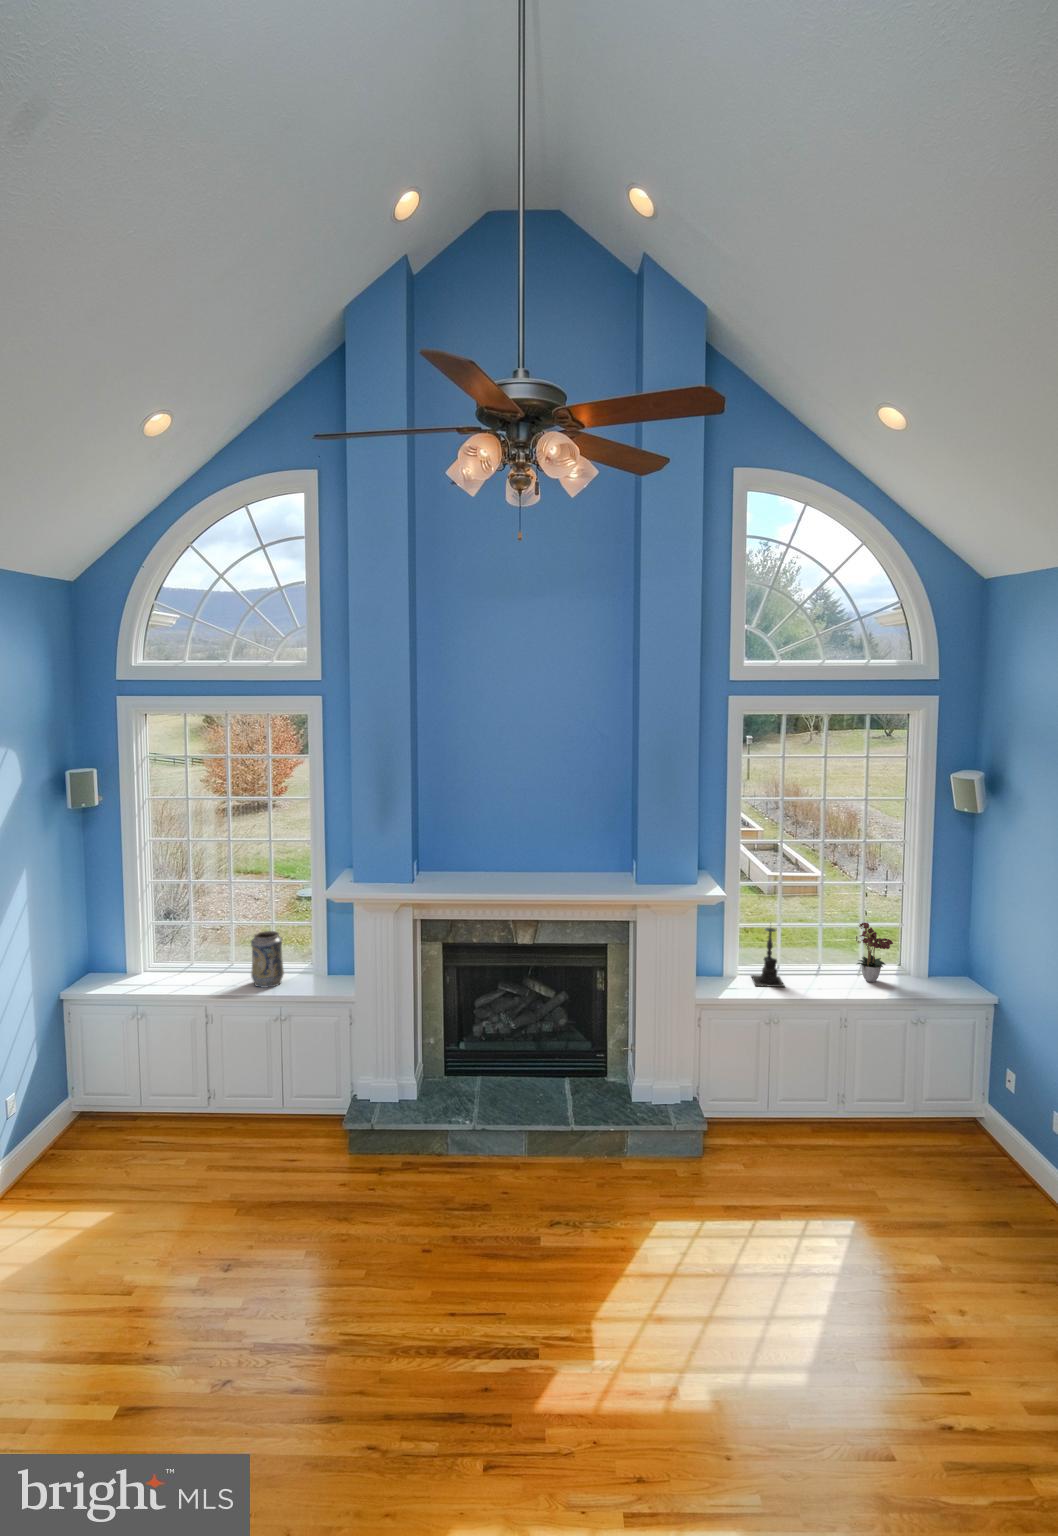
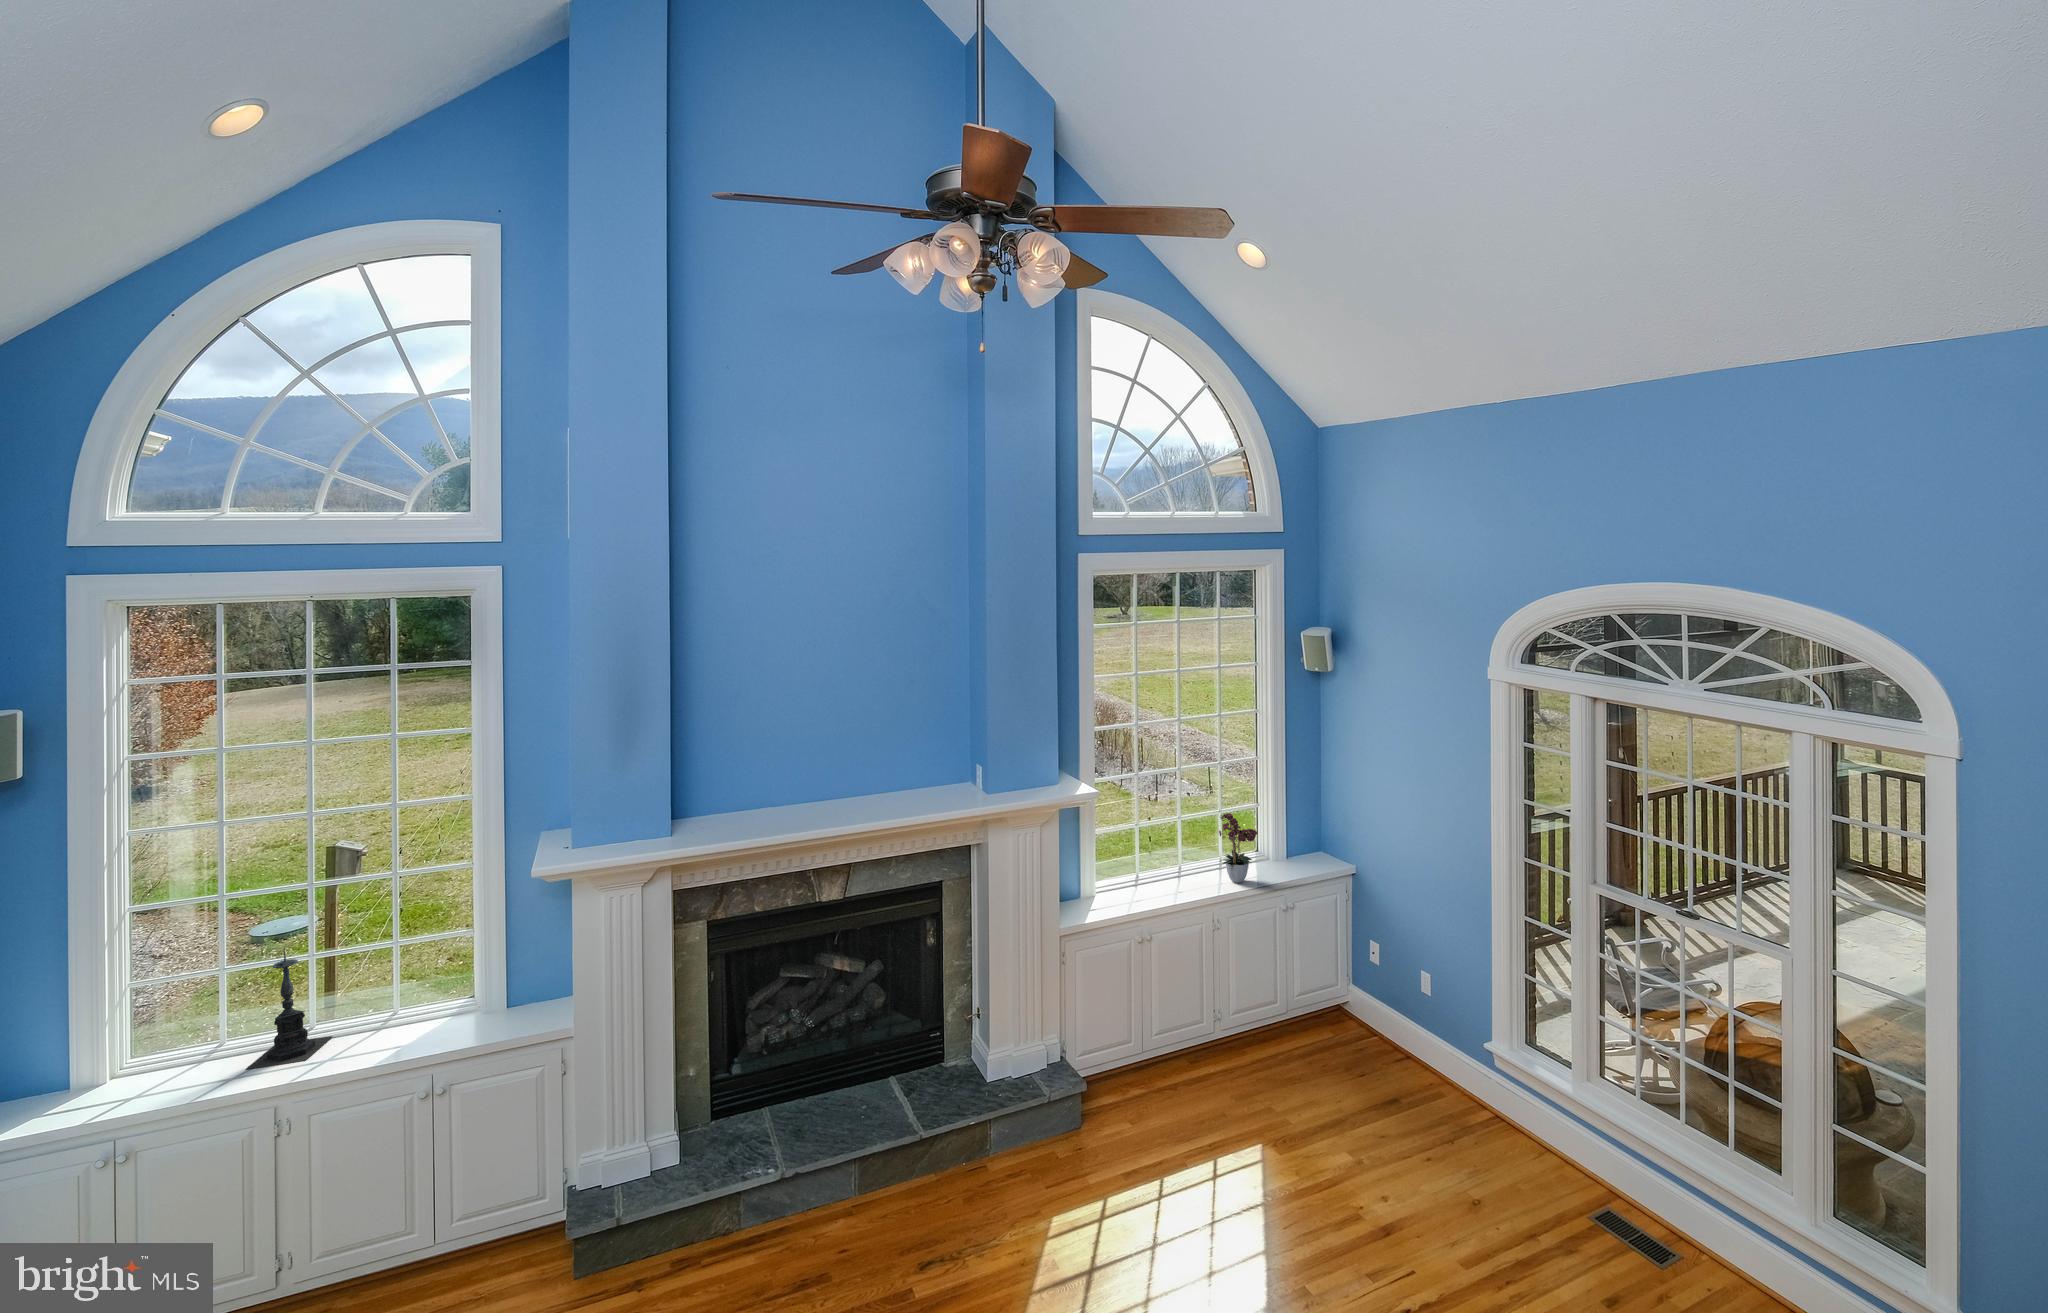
candle holder: present [751,928,784,987] -> present [246,948,332,1069]
decorative vase: present [251,931,284,988] -> none [365,943,431,1041]

